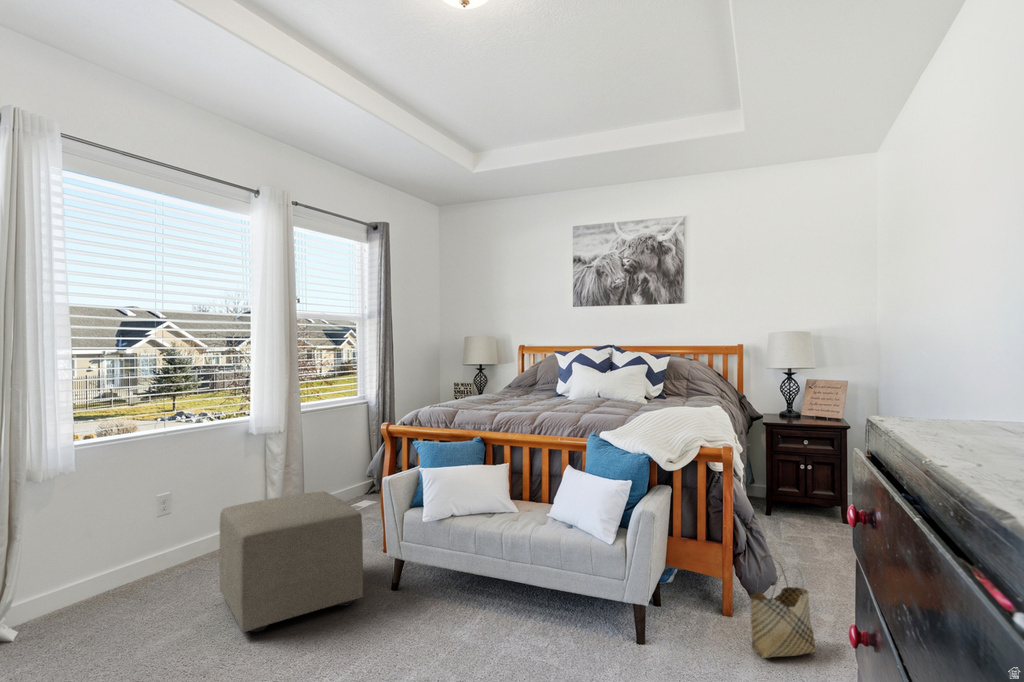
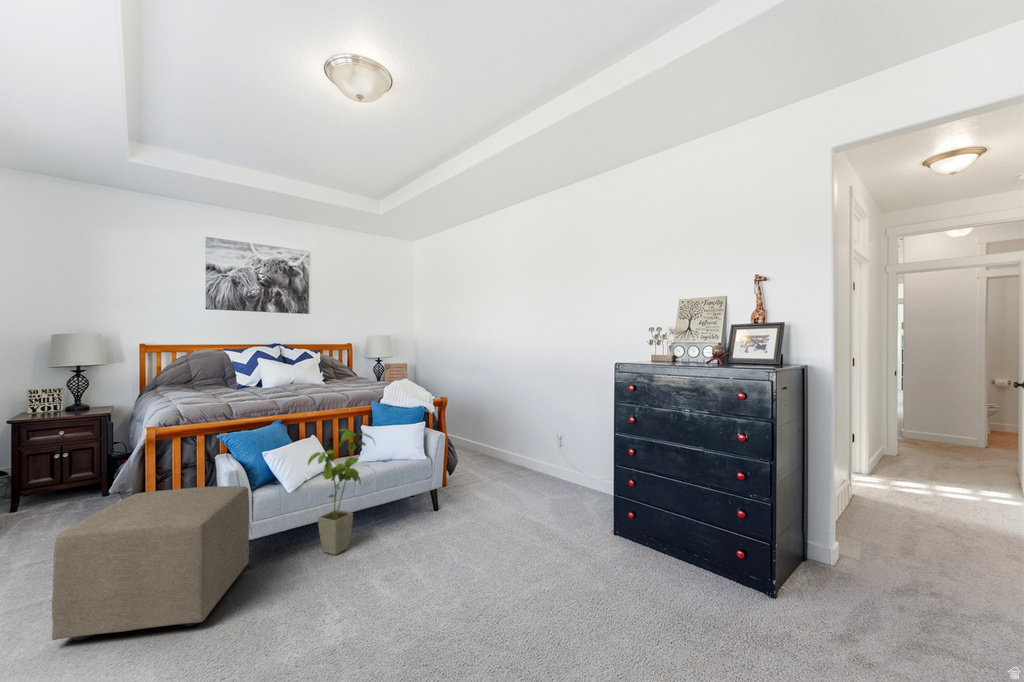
house plant: none [399,472,484,637] -> present [308,429,373,555]
woven basket: present [750,555,815,658] -> none [473,441,493,487]

